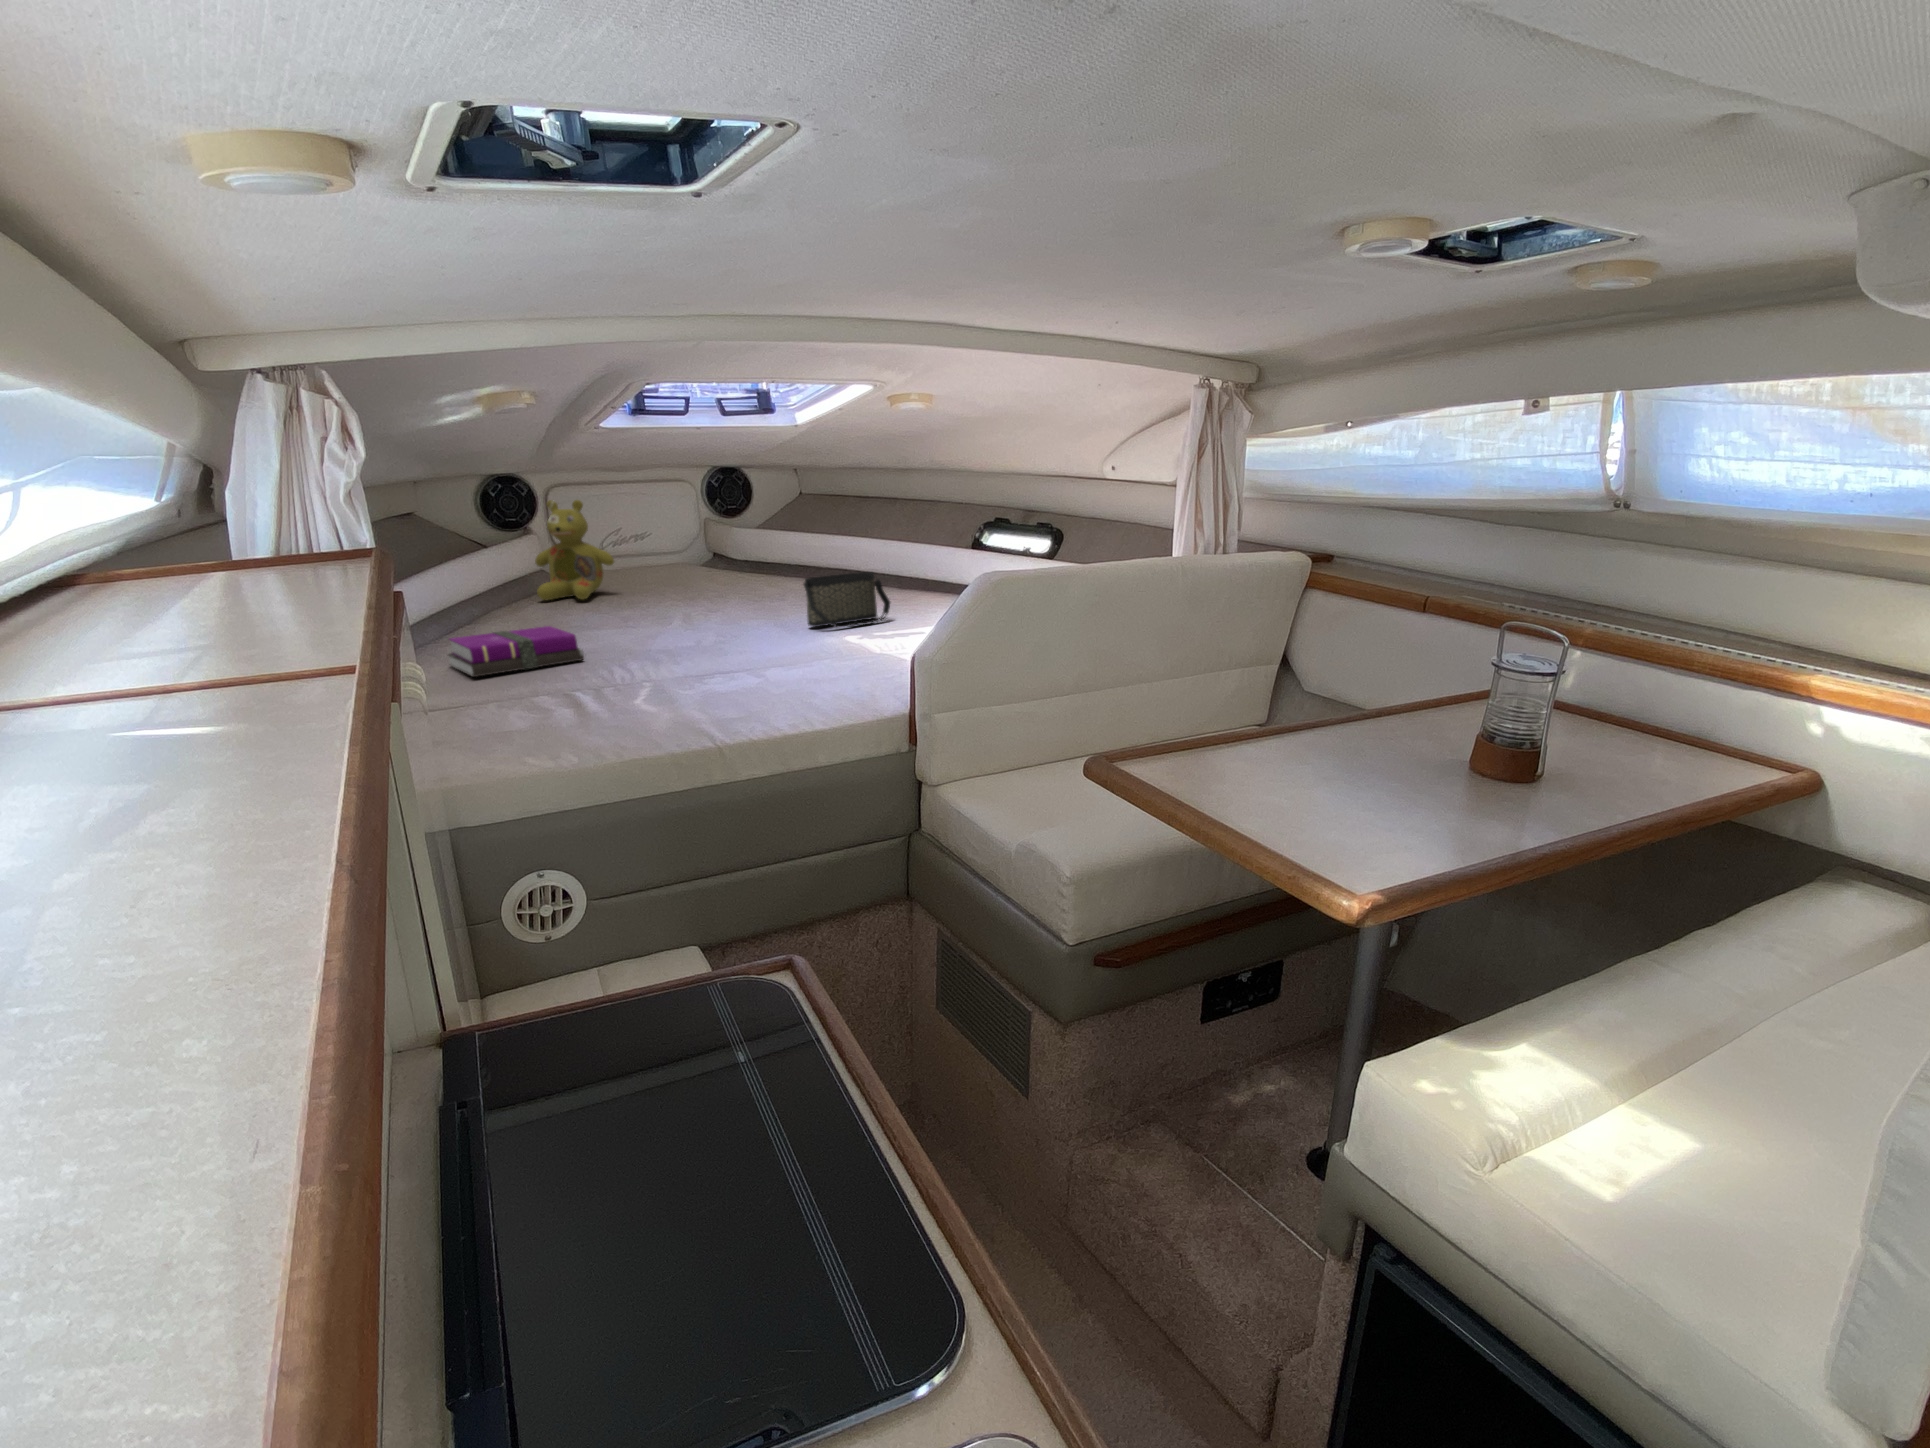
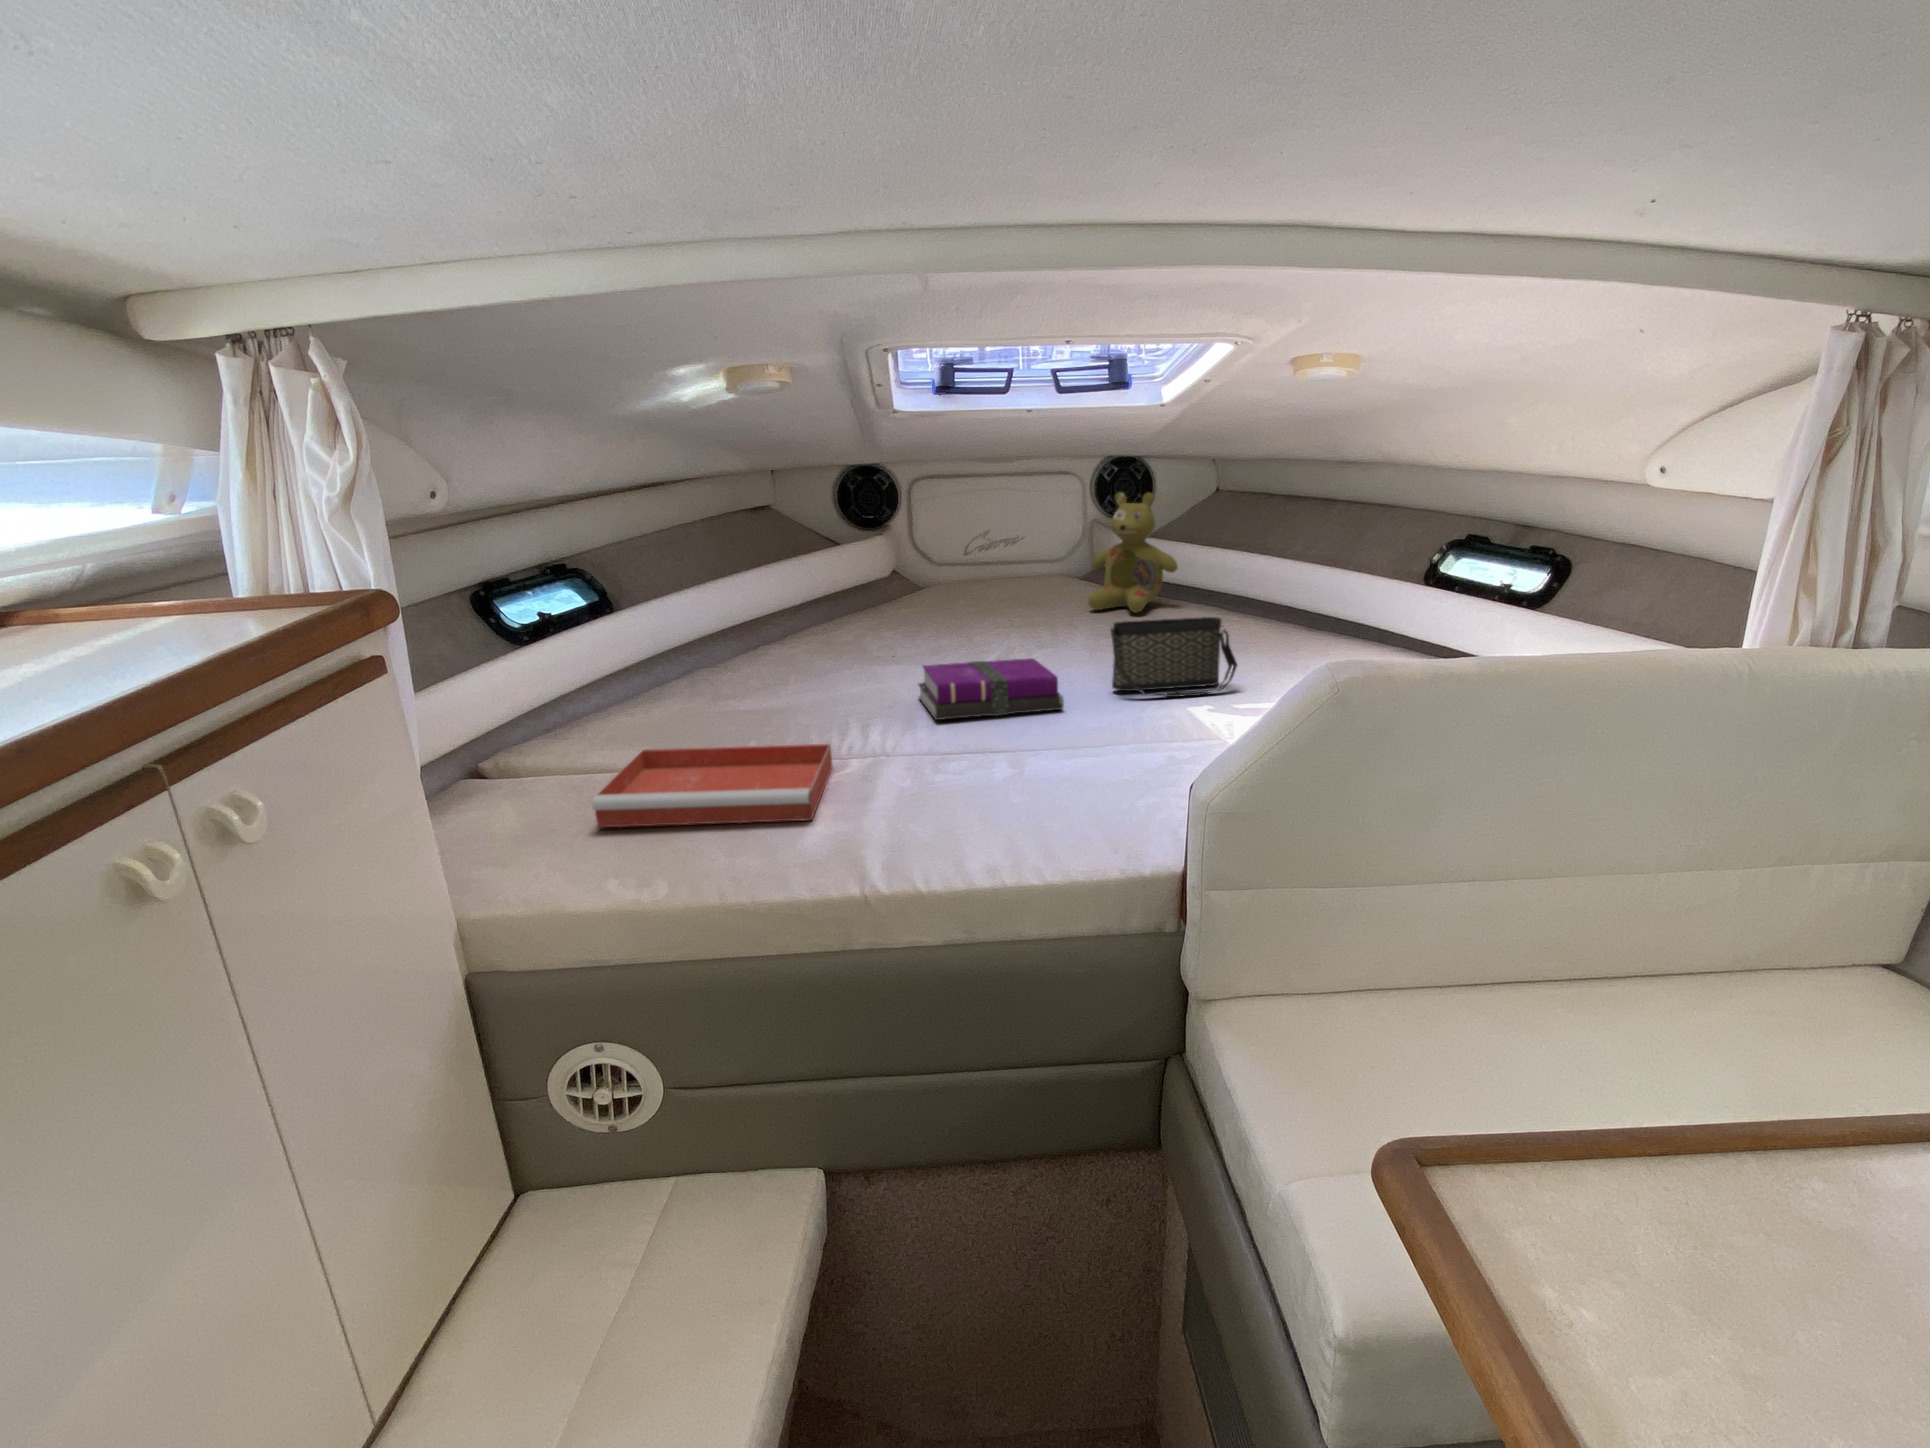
stuffed bear: present [535,500,614,600] -> present [1088,492,1178,612]
notebook: present [448,626,584,677] -> present [919,658,1064,720]
tray: none [495,669,681,737] -> present [592,744,832,827]

